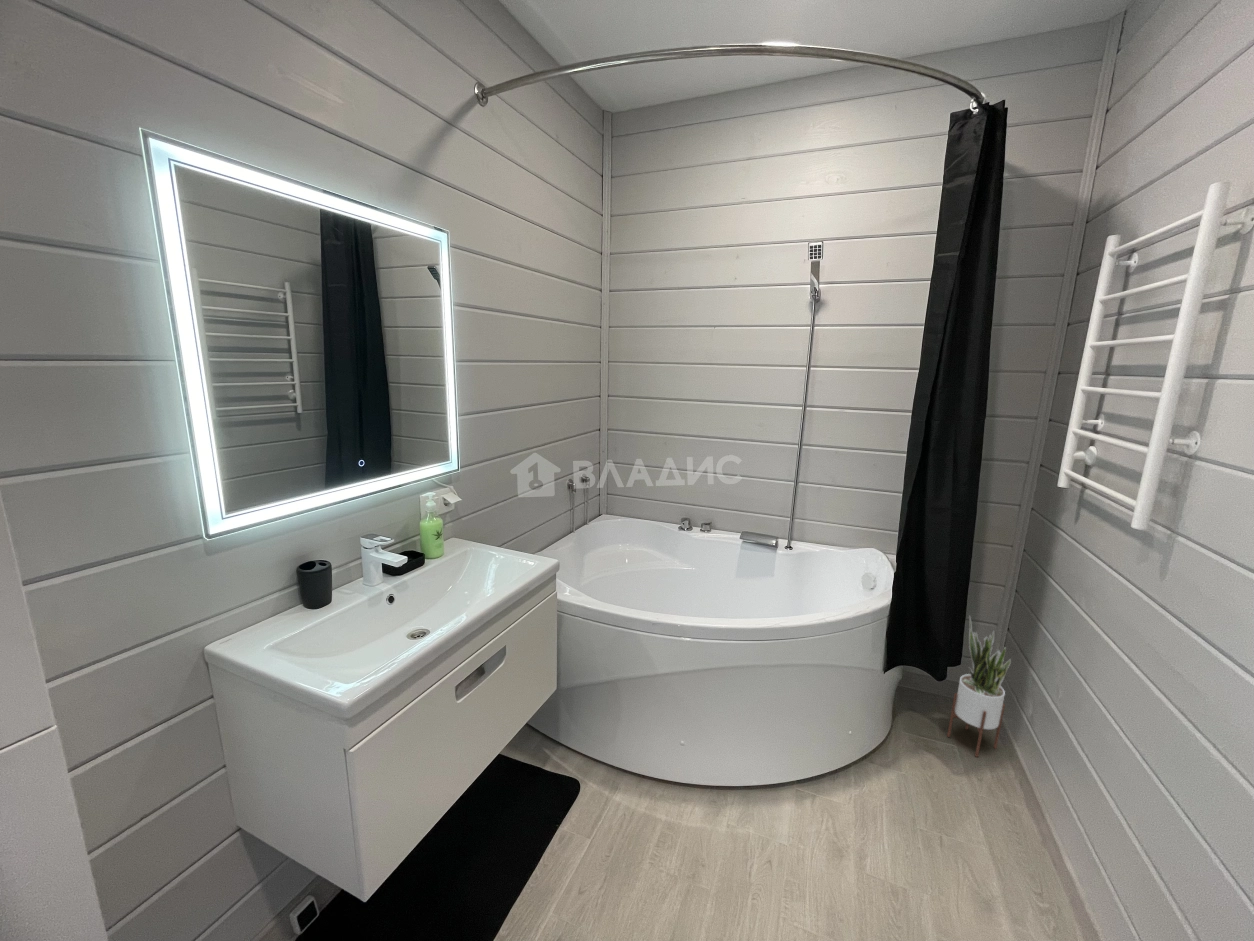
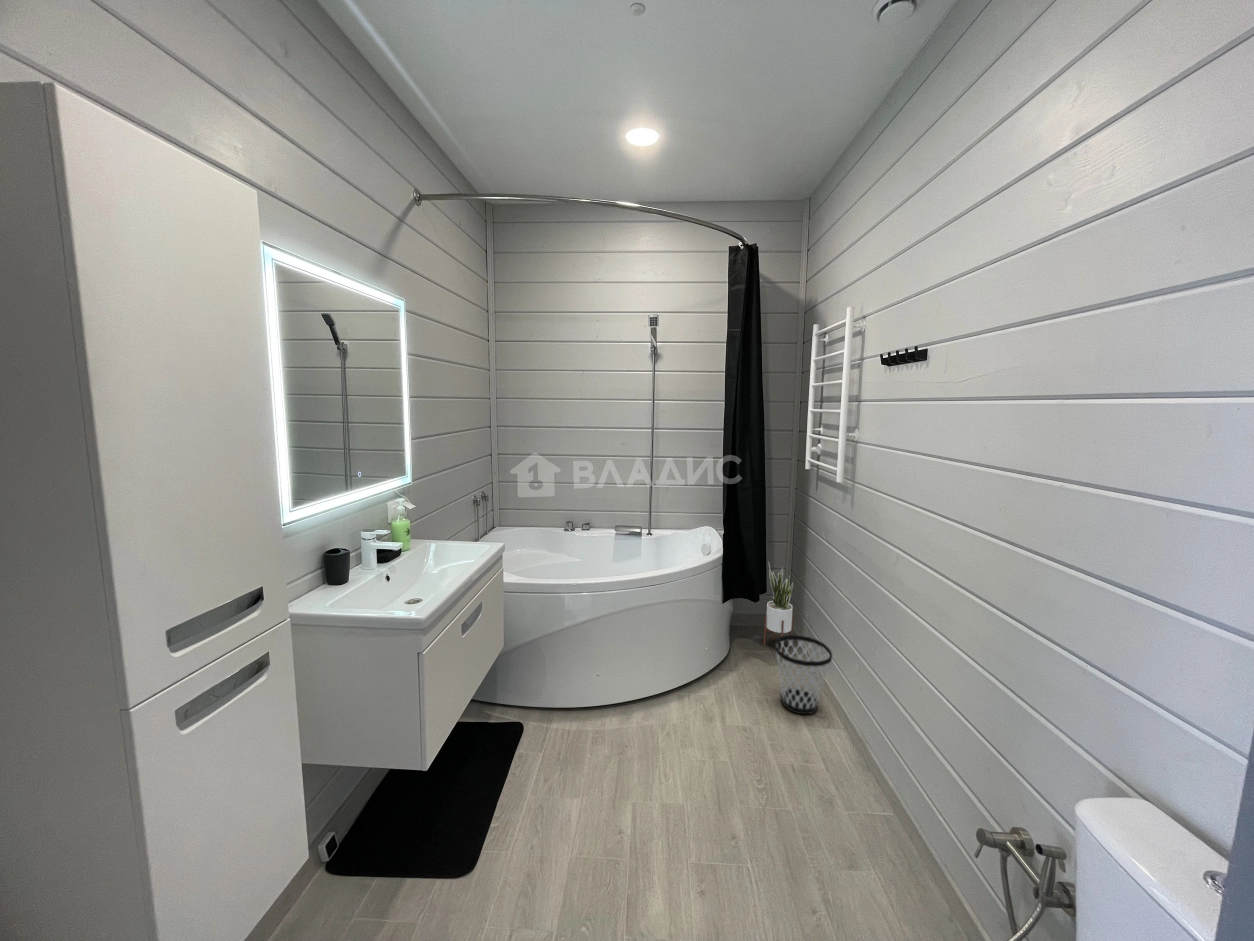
wastebasket: none [964,753,1078,895] -> present [775,635,832,714]

